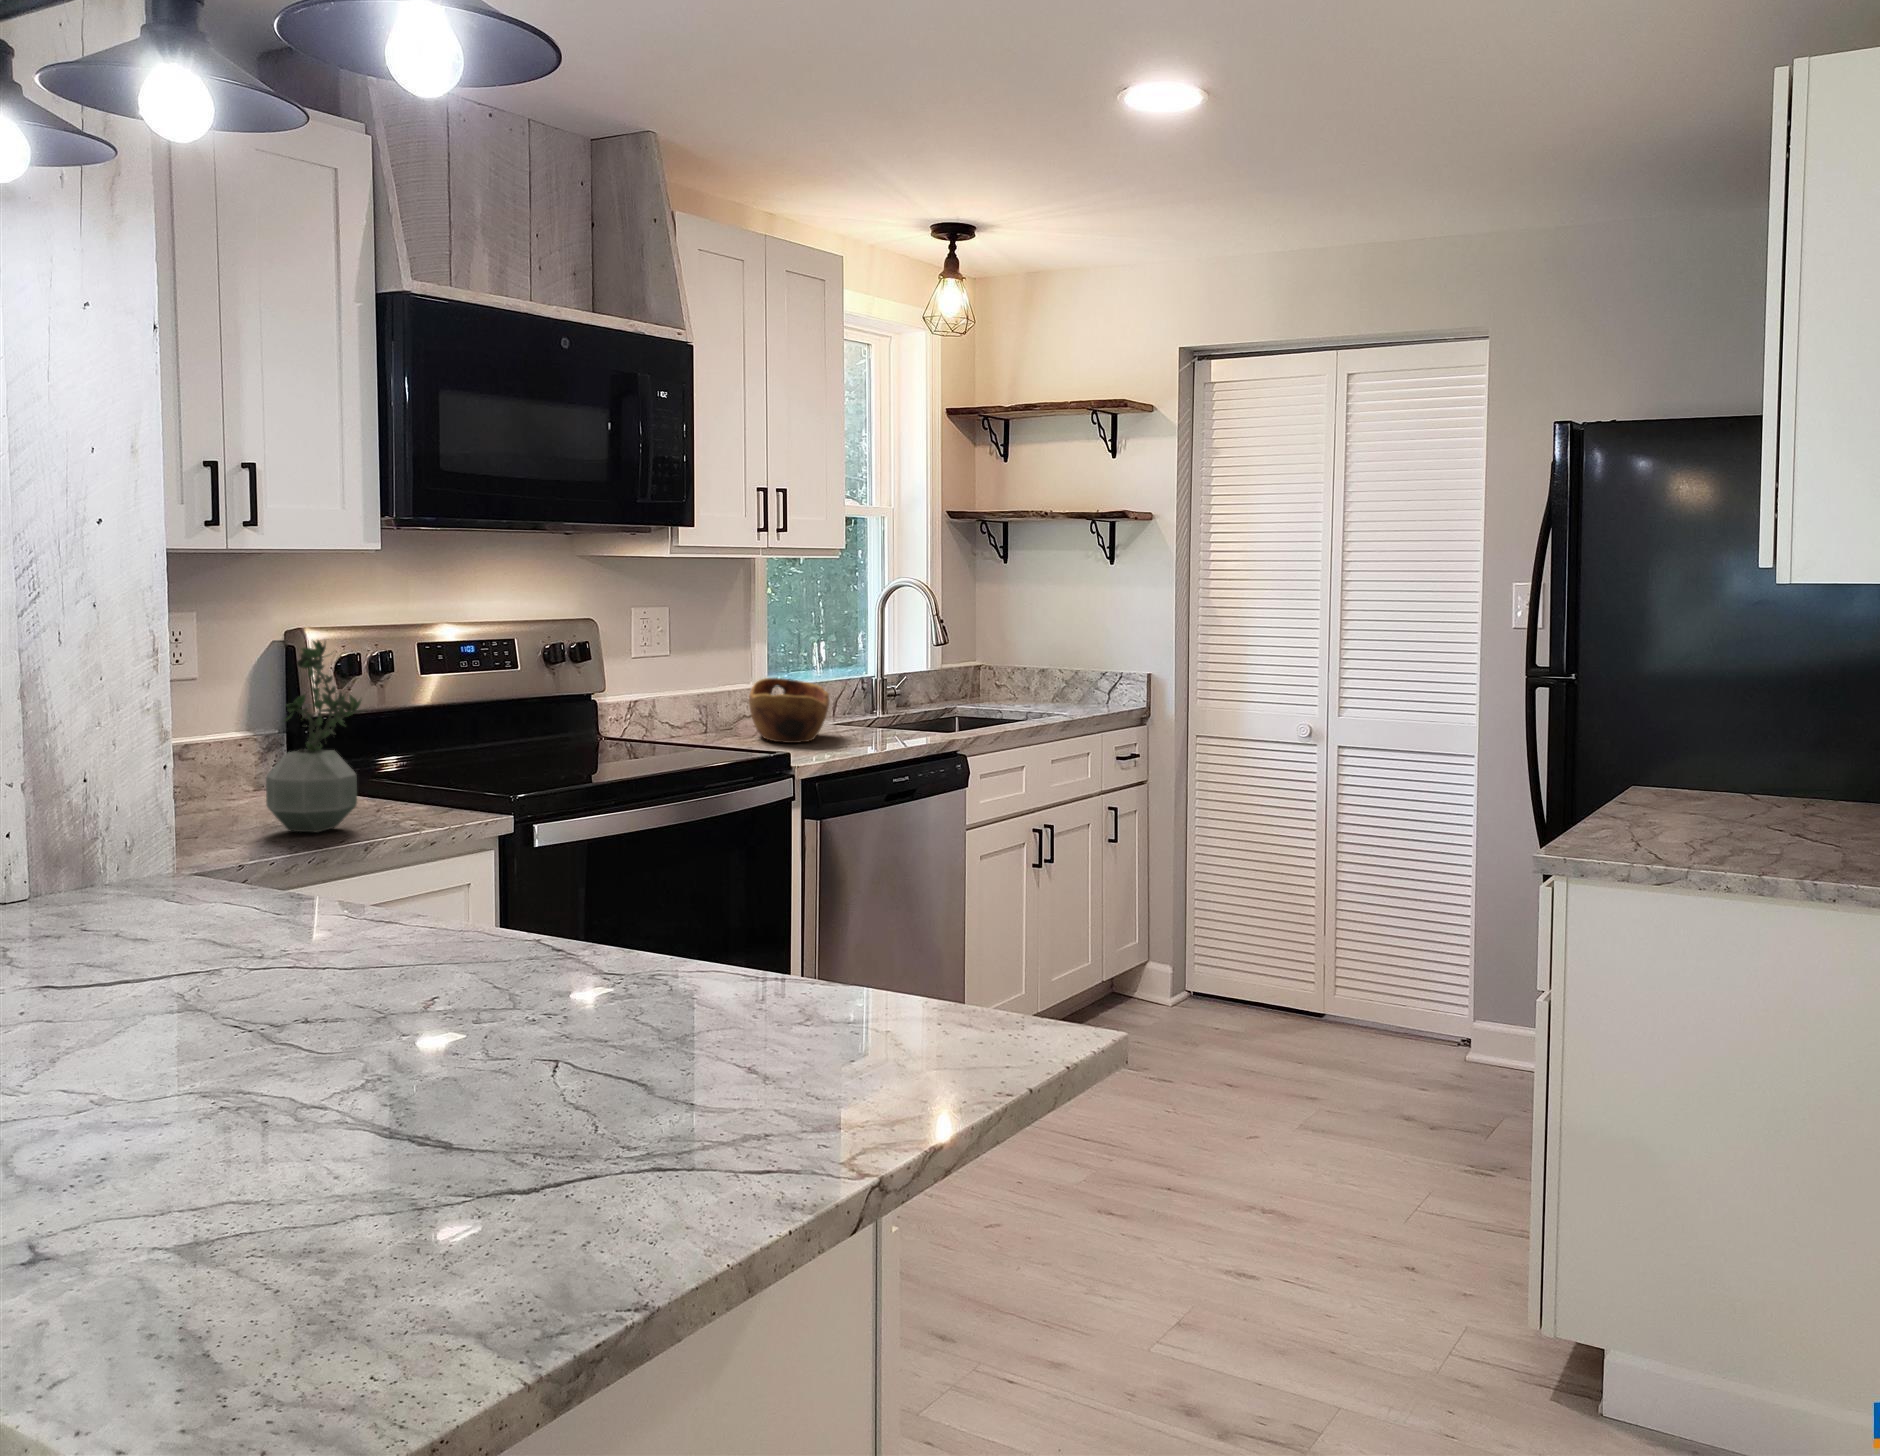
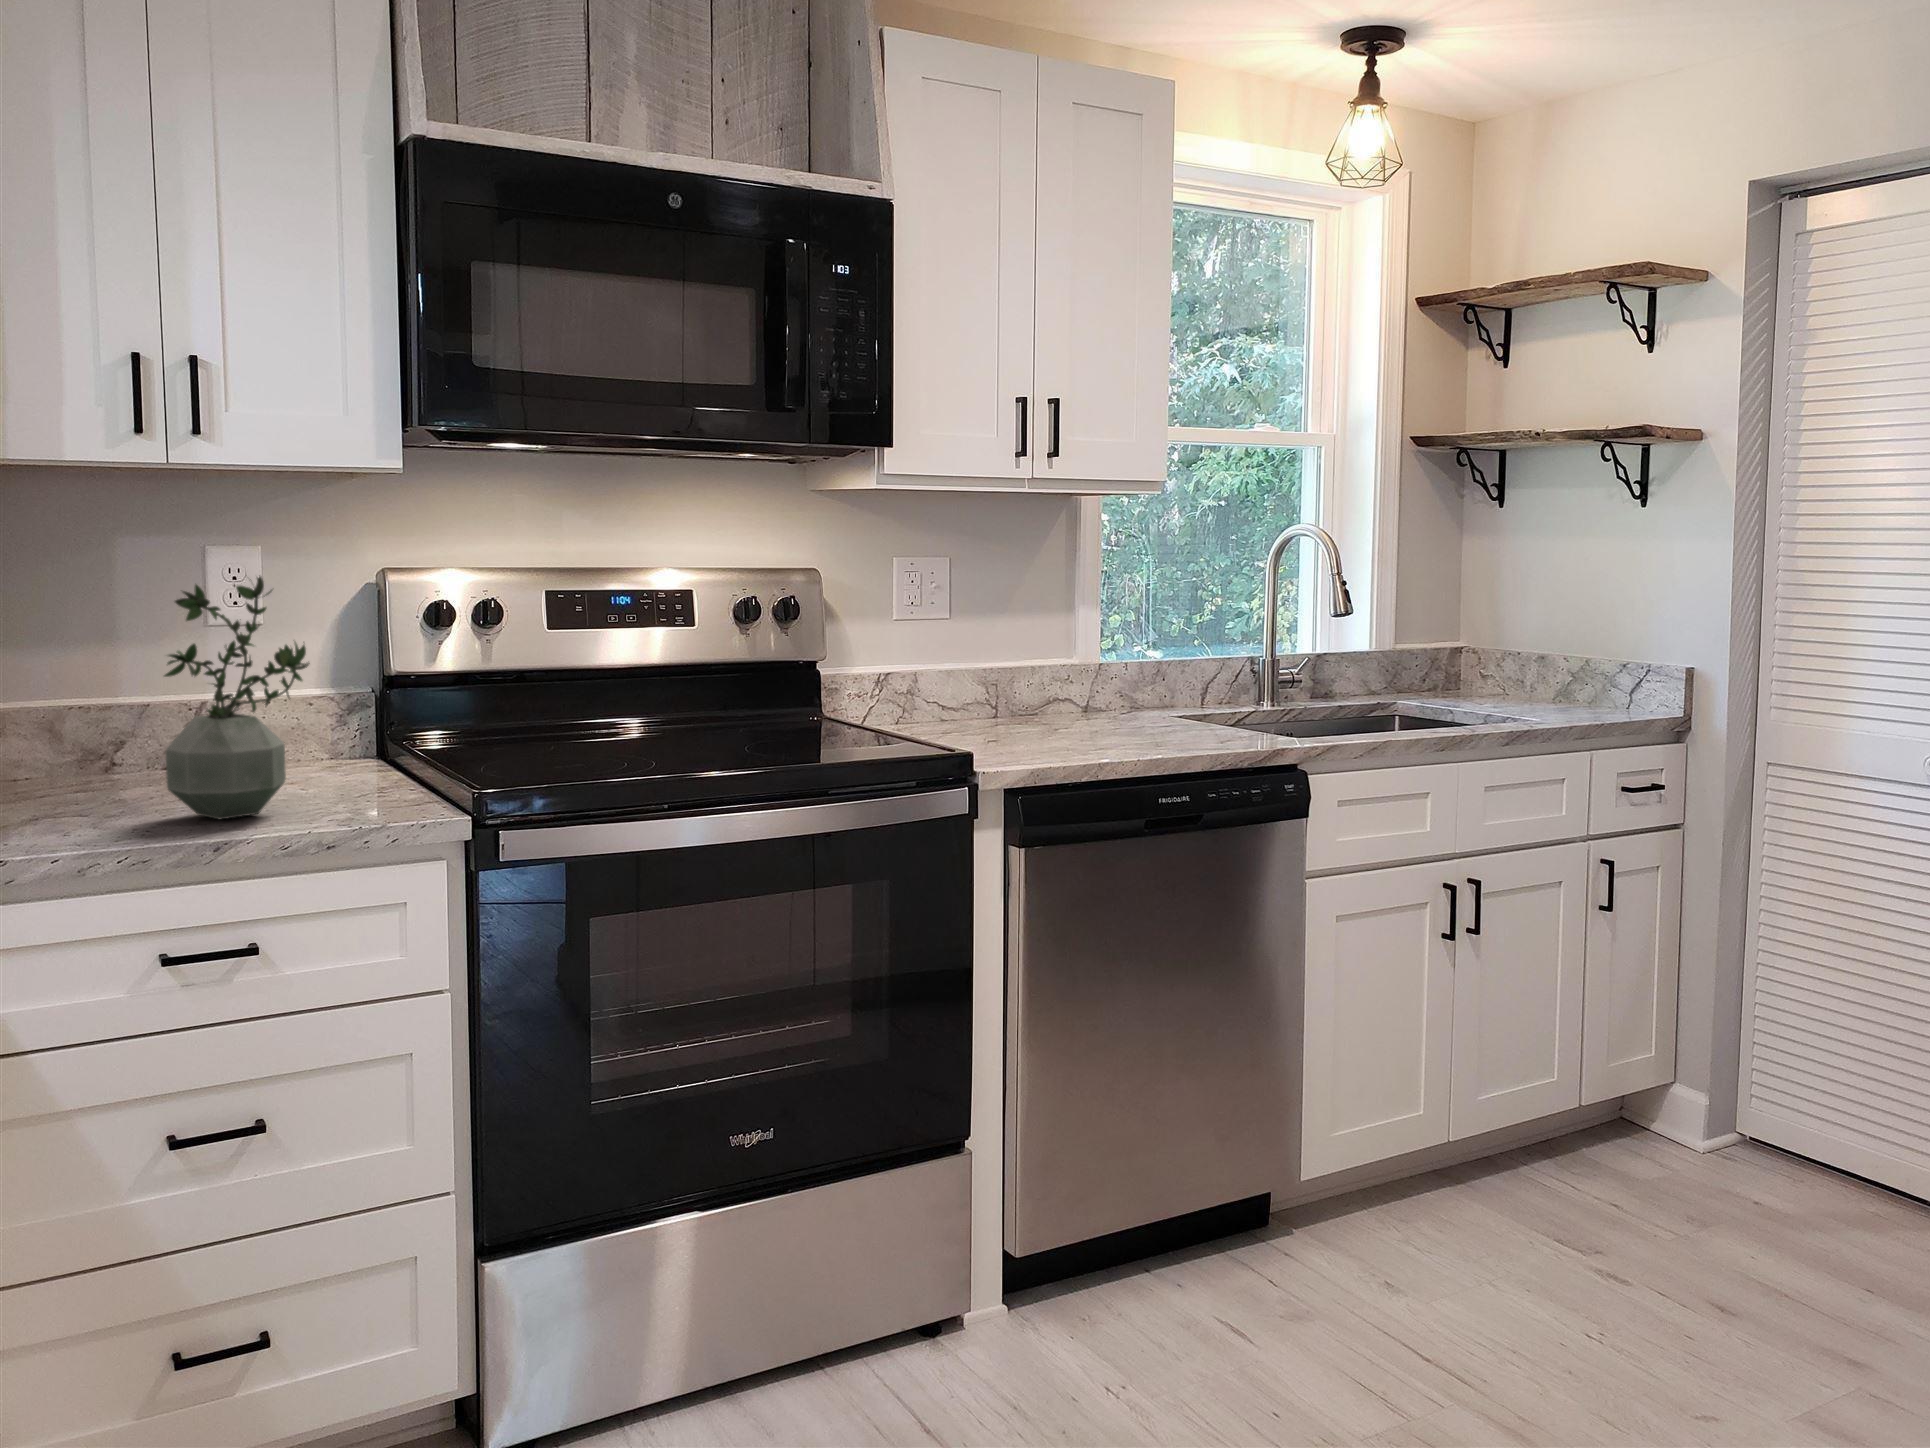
wooden bowl: present [749,678,829,743] -> none [1016,652,1134,738]

